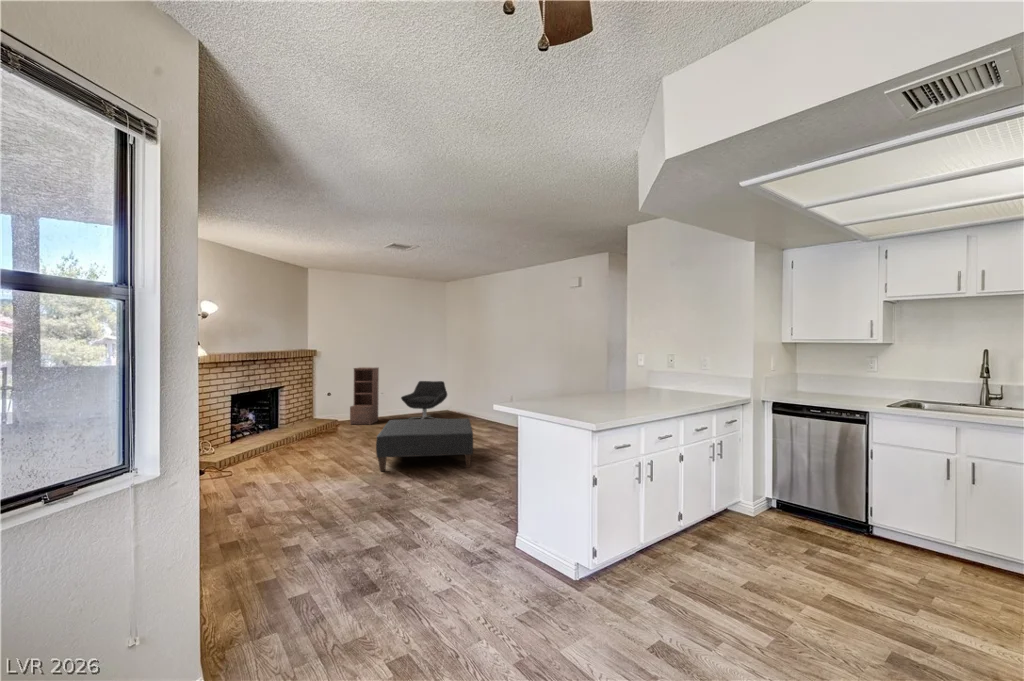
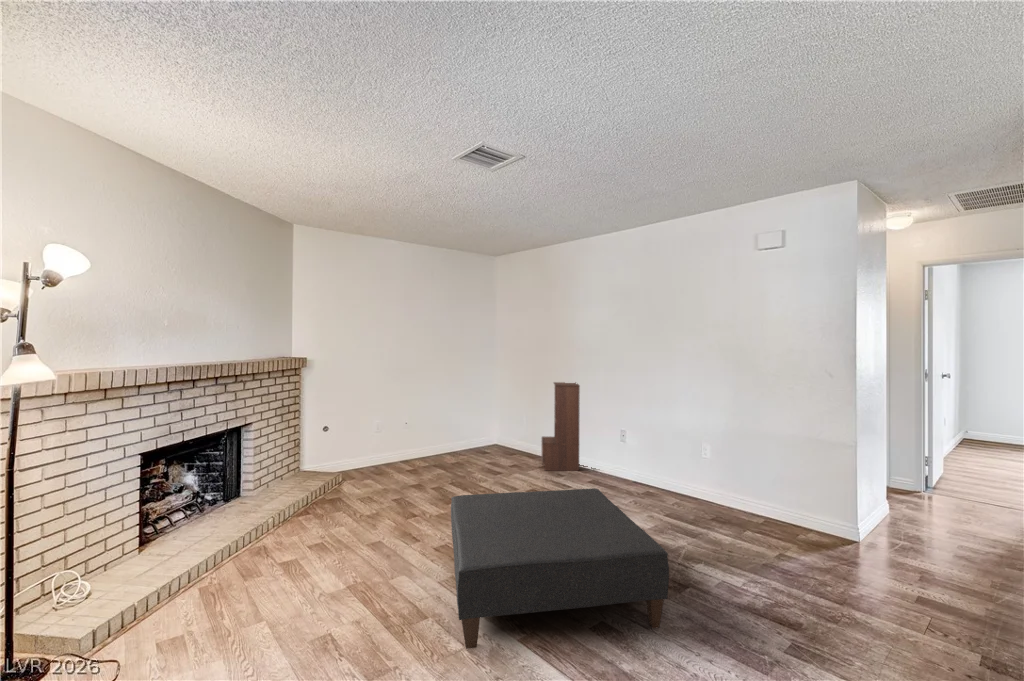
bookshelf: present [350,367,379,424] -> present [542,382,580,471]
lounge chair: present [401,381,447,419] -> none [437,402,503,469]

